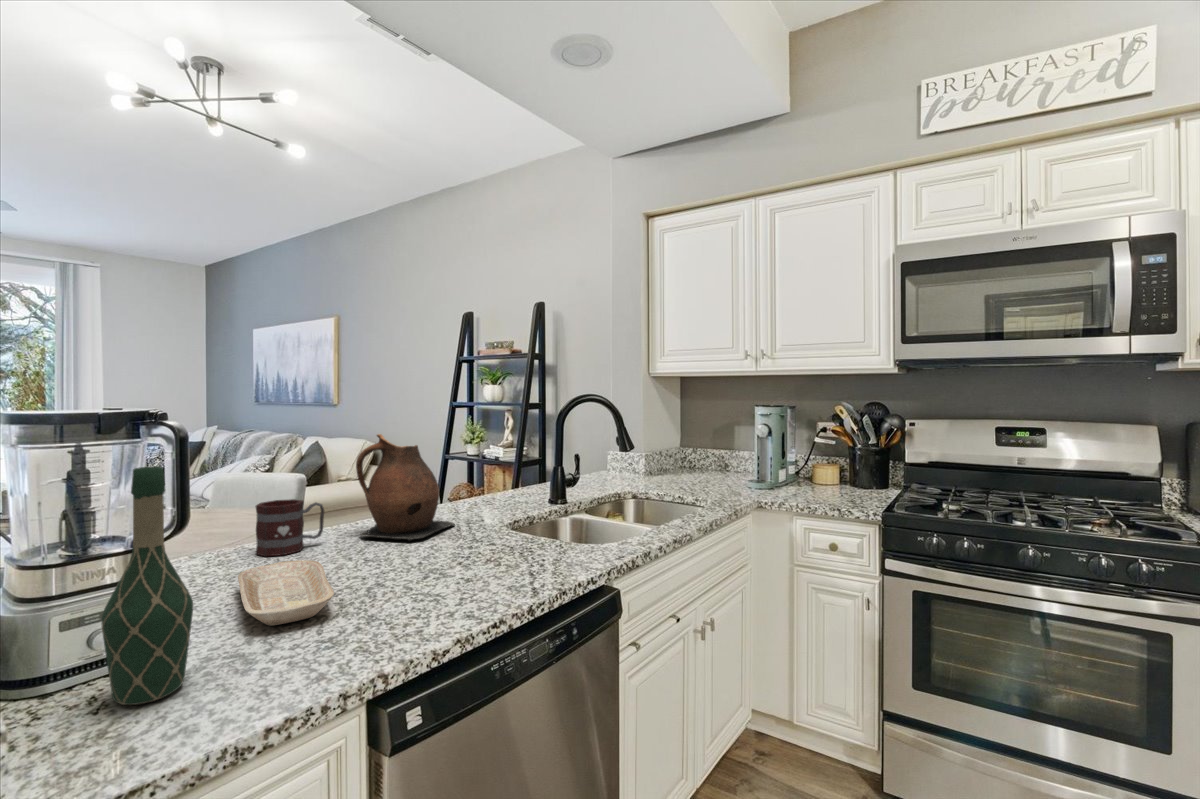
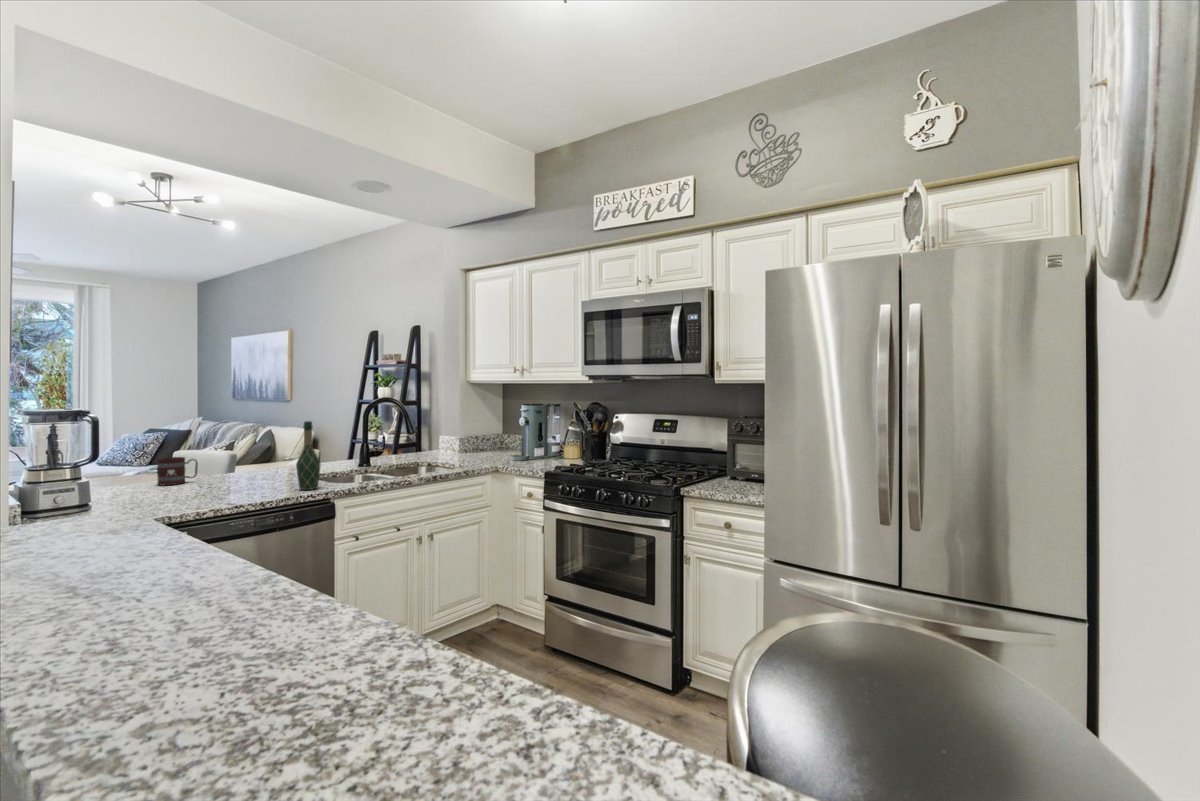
ceramic pitcher: present [356,434,455,541] -> none [219,422,282,481]
wine bottle: present [102,466,193,705] -> present [296,421,320,490]
tray: present [238,560,334,626] -> none [127,484,178,504]

